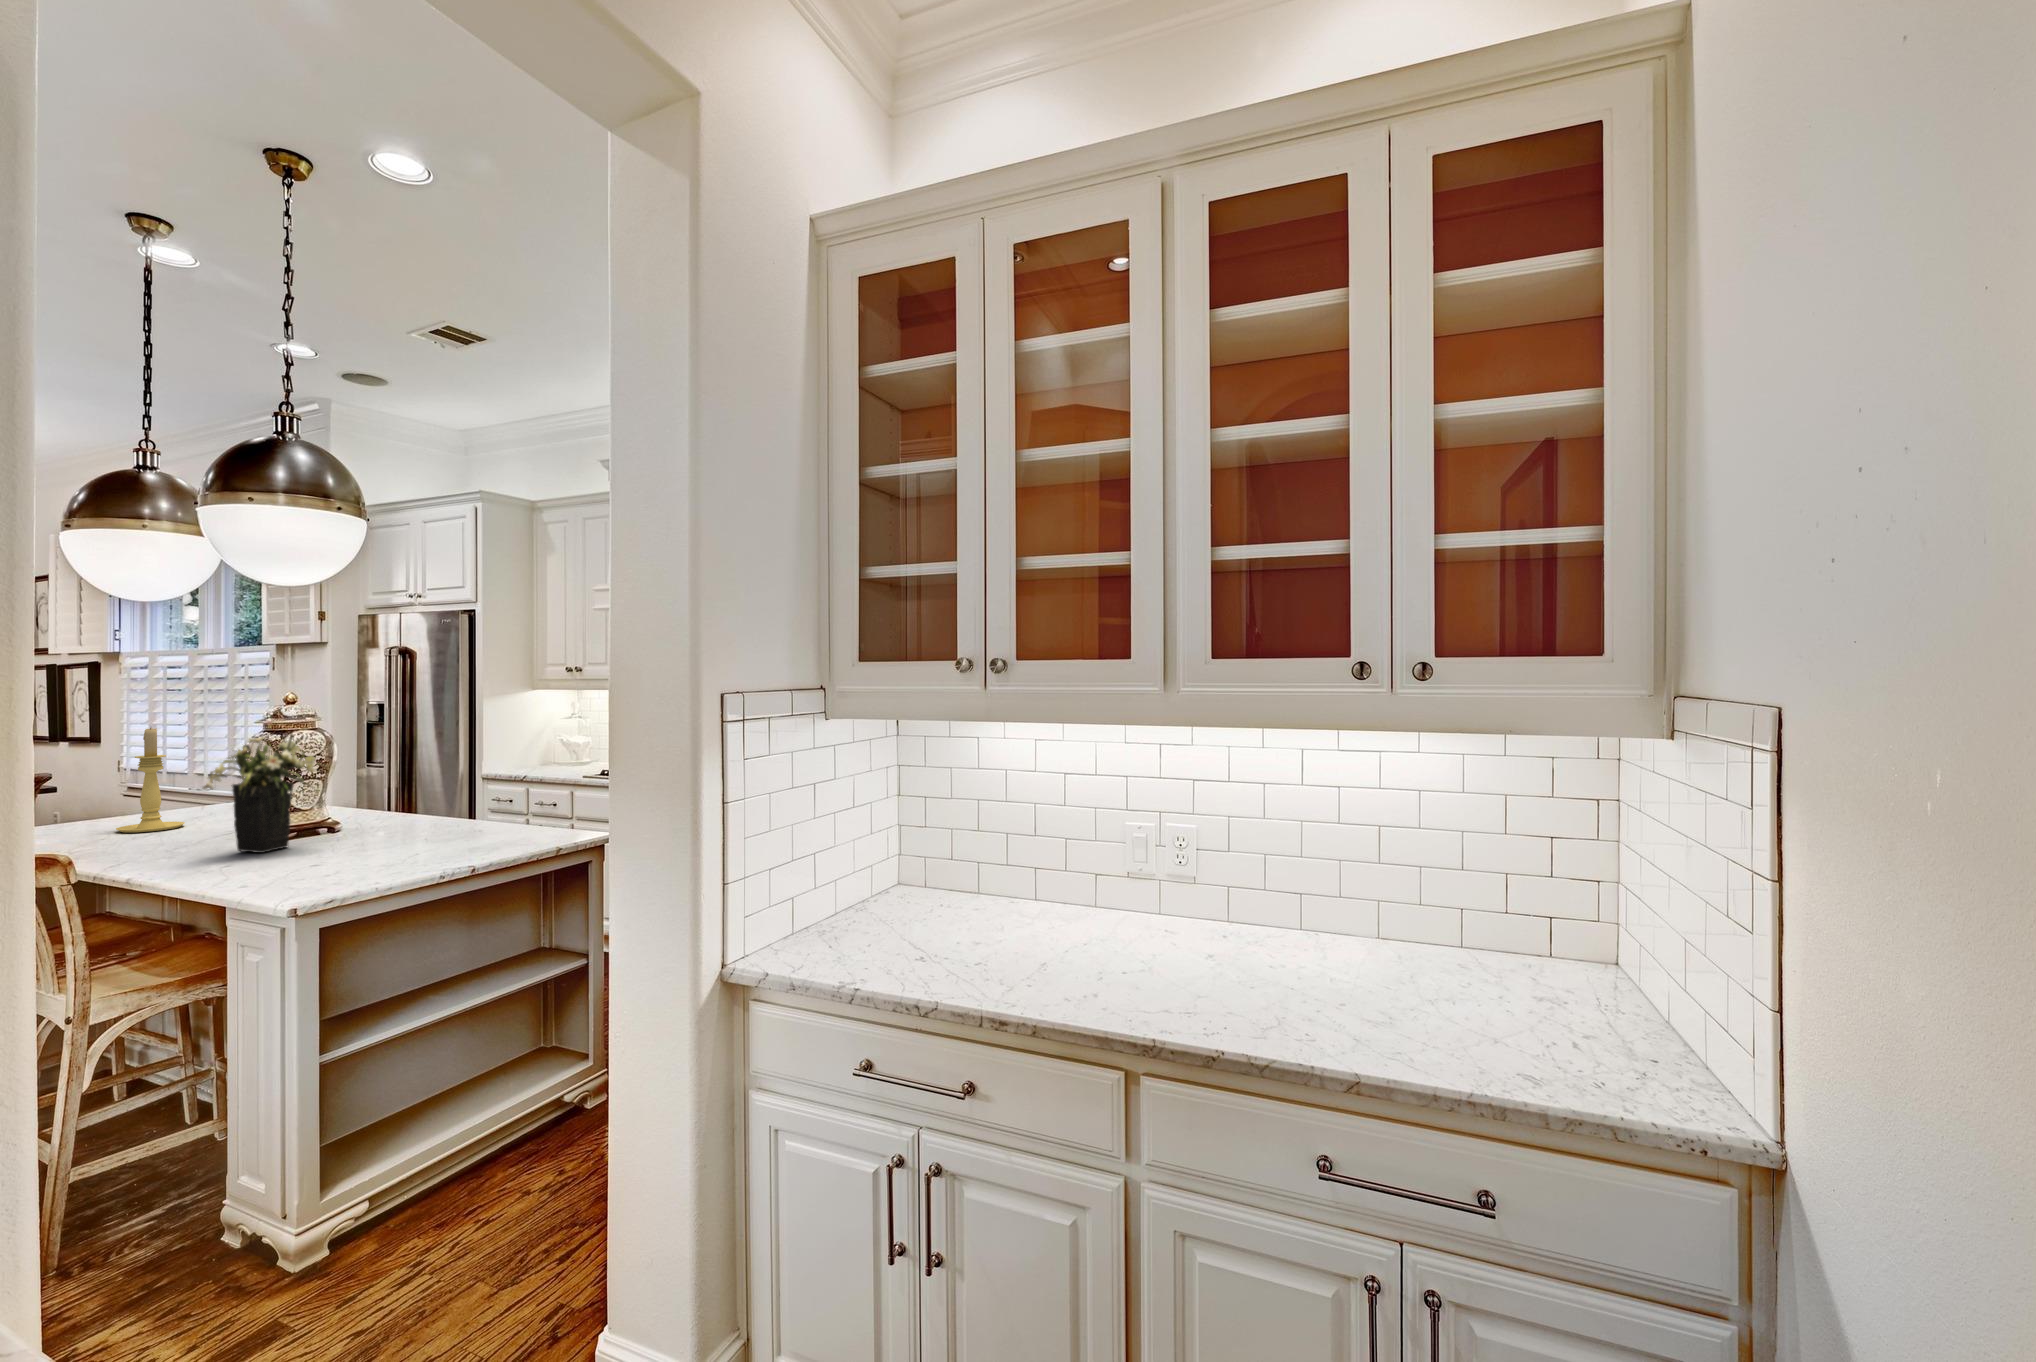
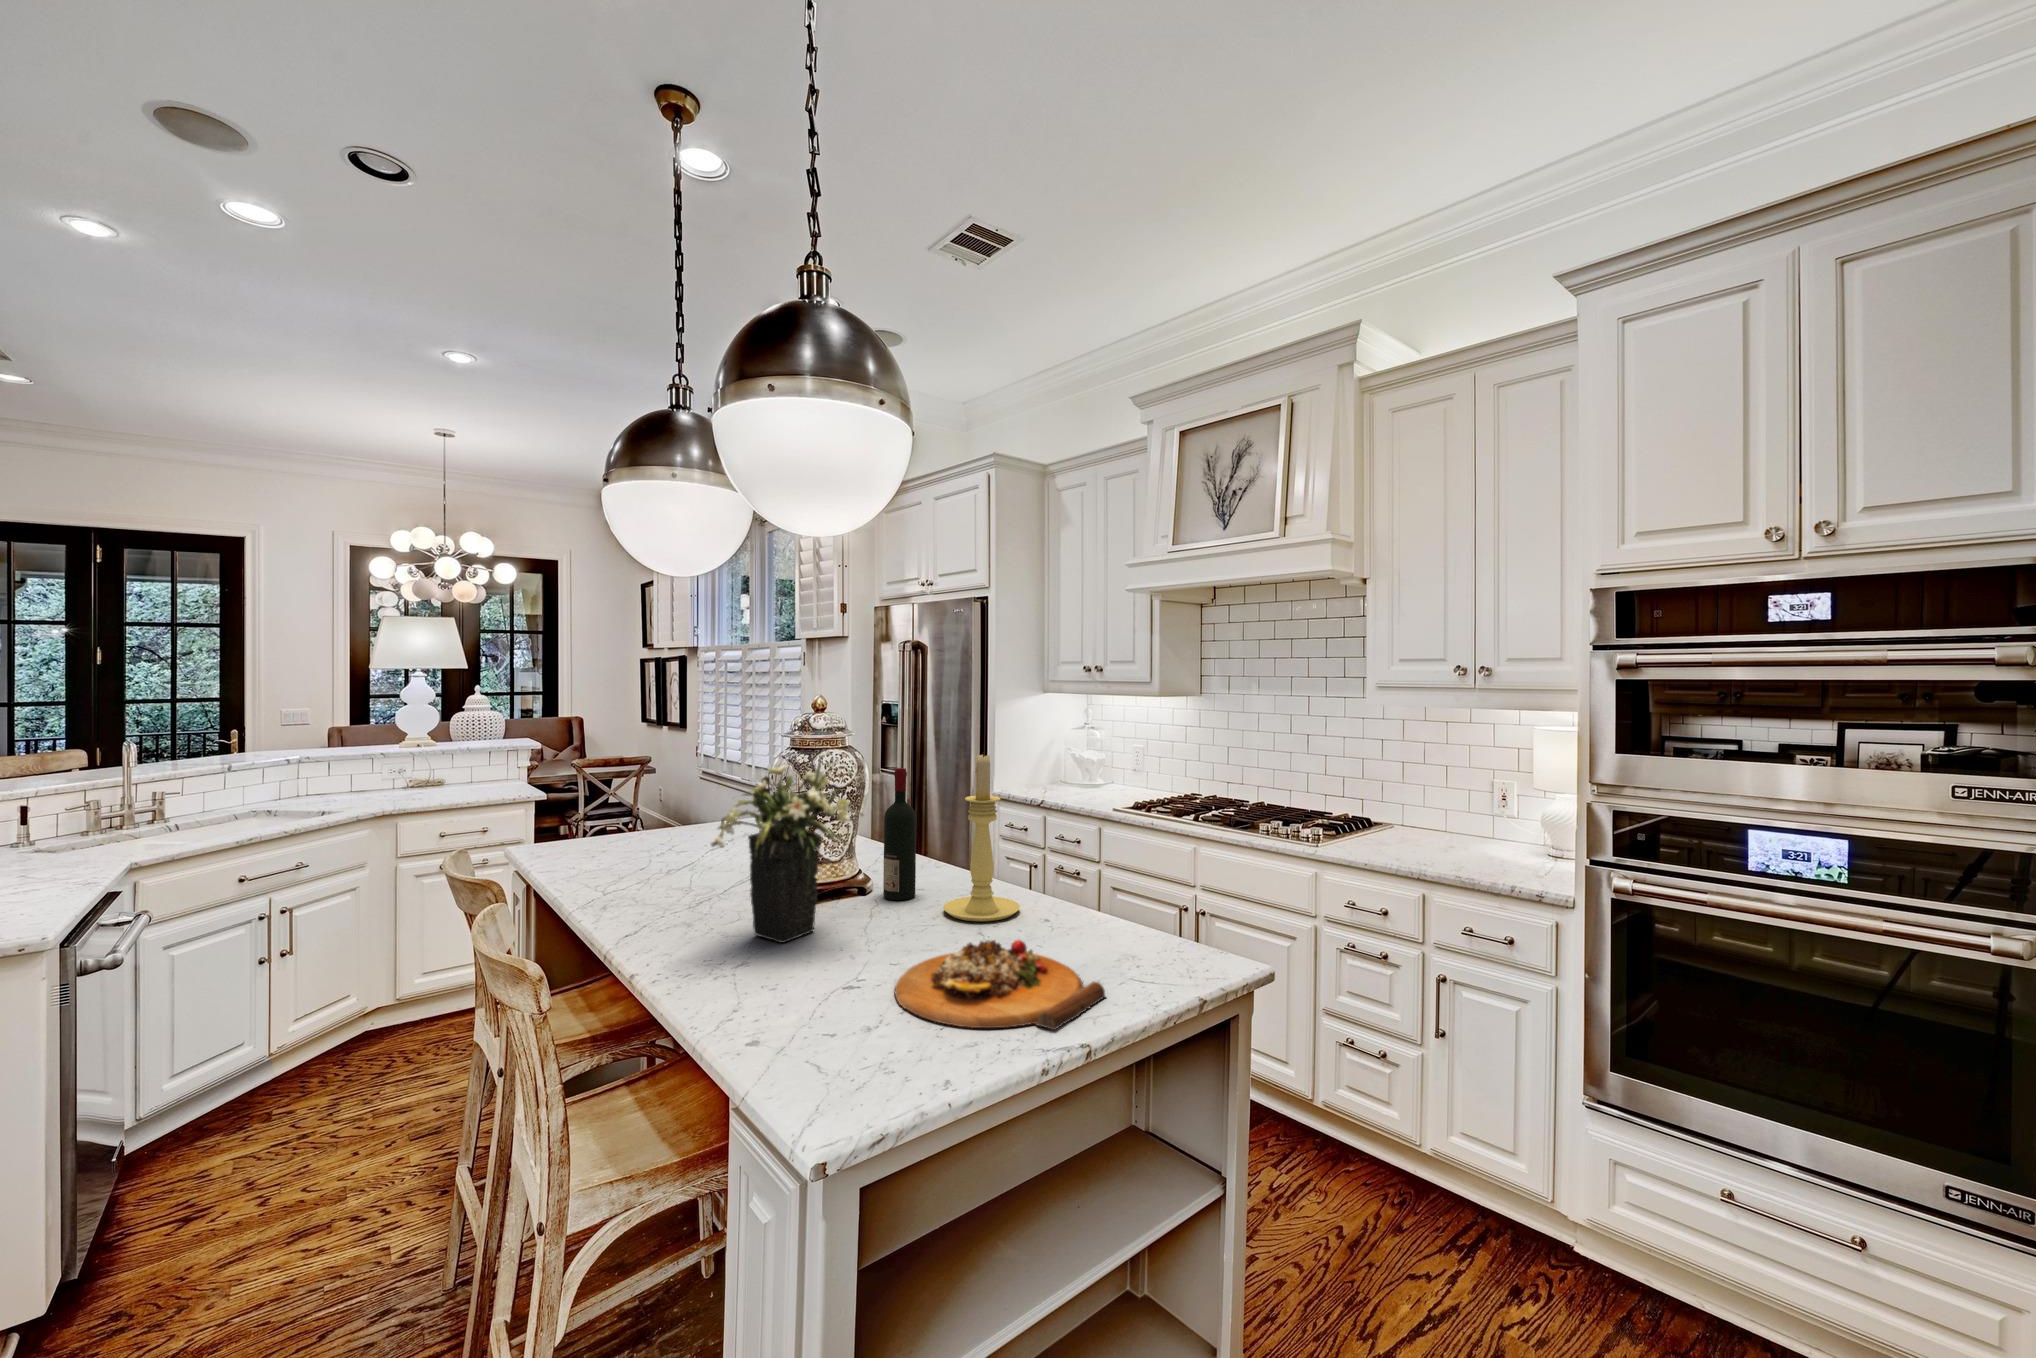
candle holder: present [116,728,185,833] -> present [943,753,1020,921]
wine bottle: none [349,741,377,832] -> present [883,768,916,900]
cutting board: none [347,828,490,865] -> present [894,940,1105,1030]

